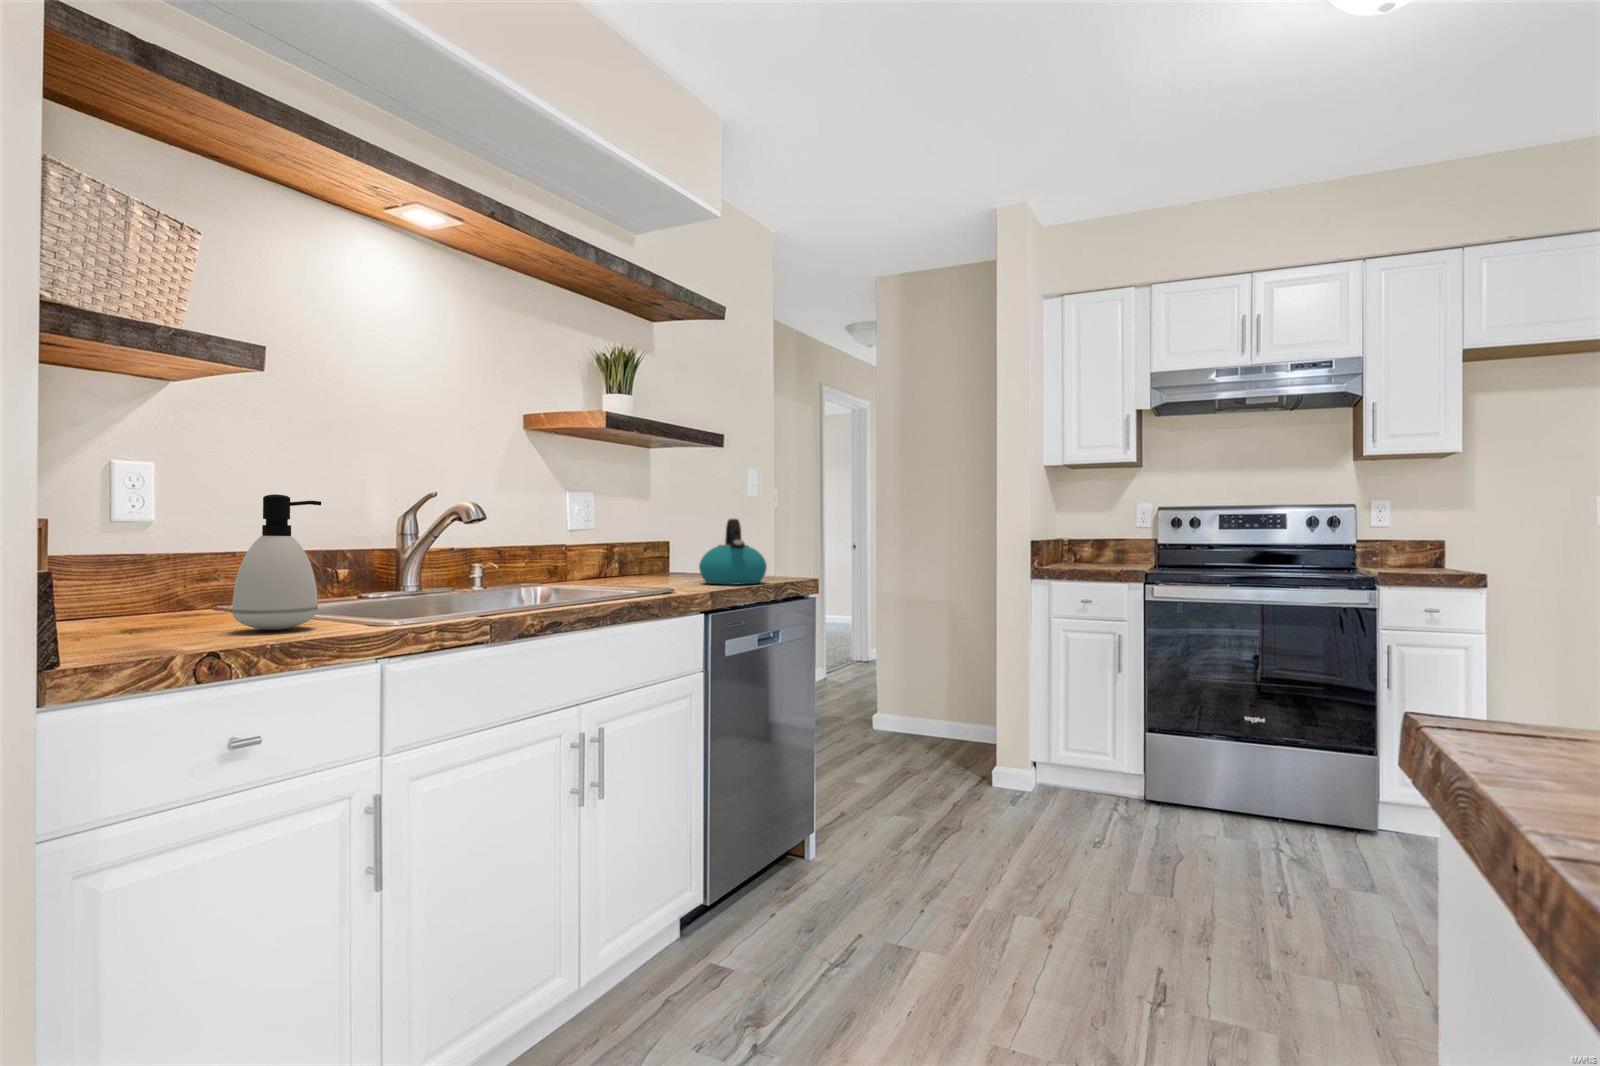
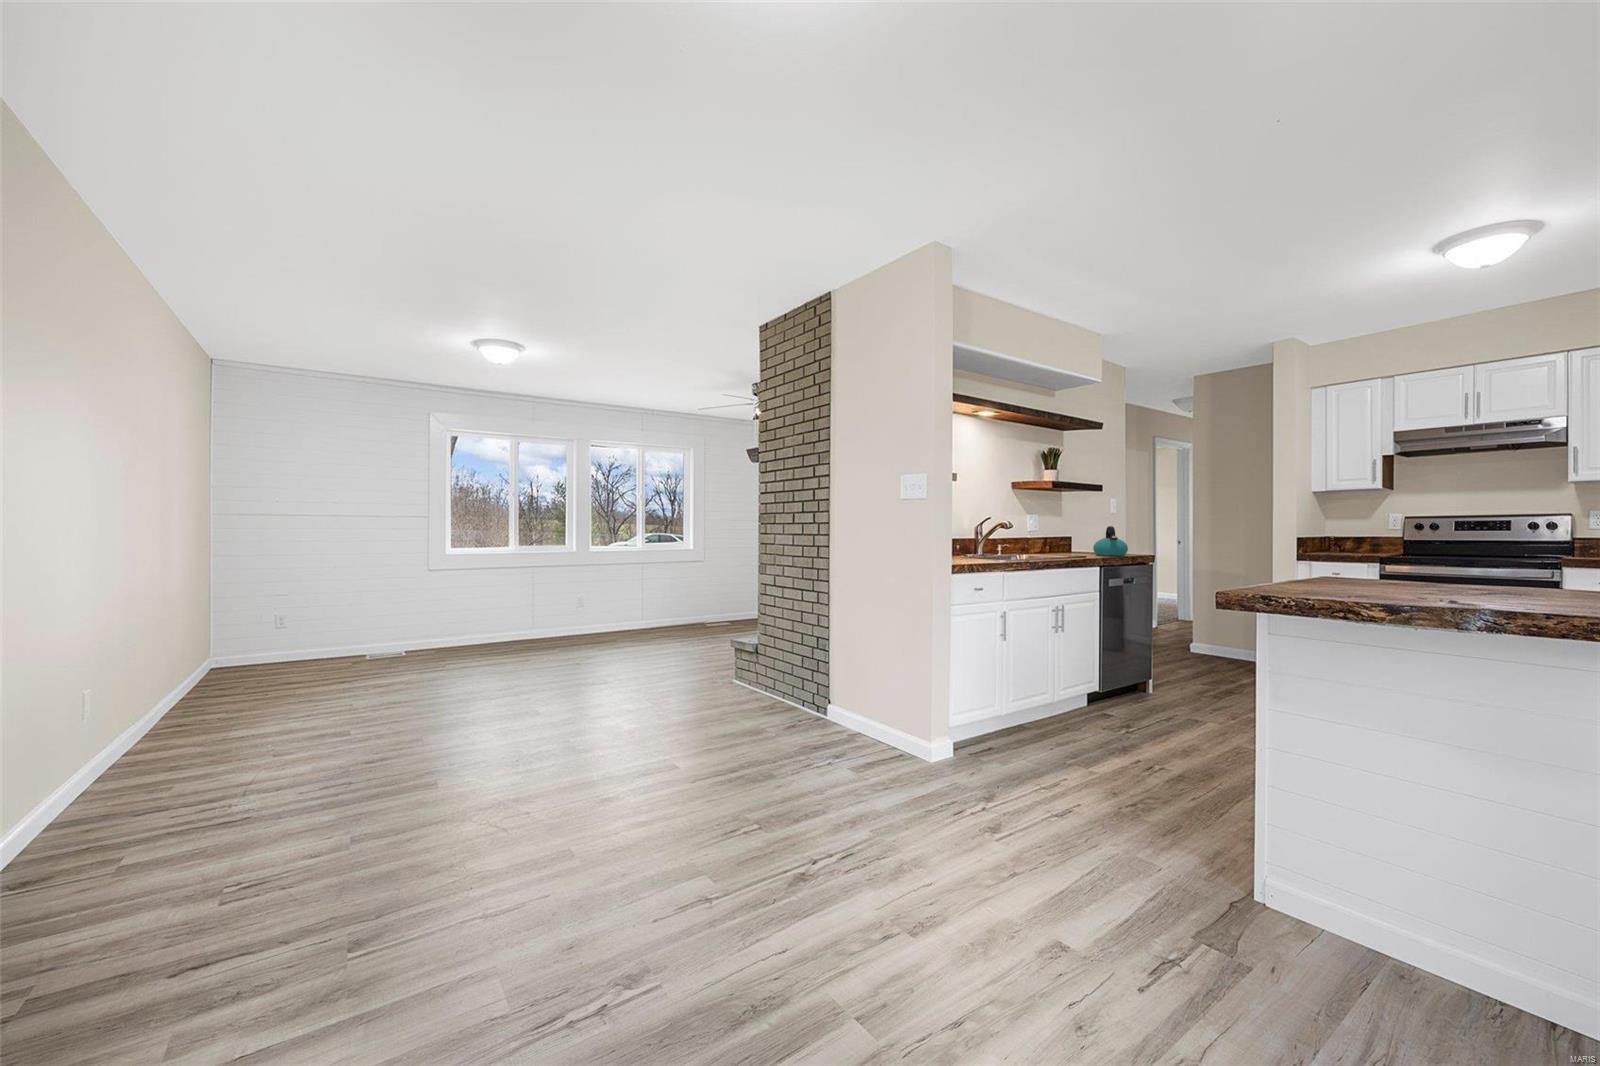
soap dispenser: present [232,494,321,630] -> none [963,521,986,561]

